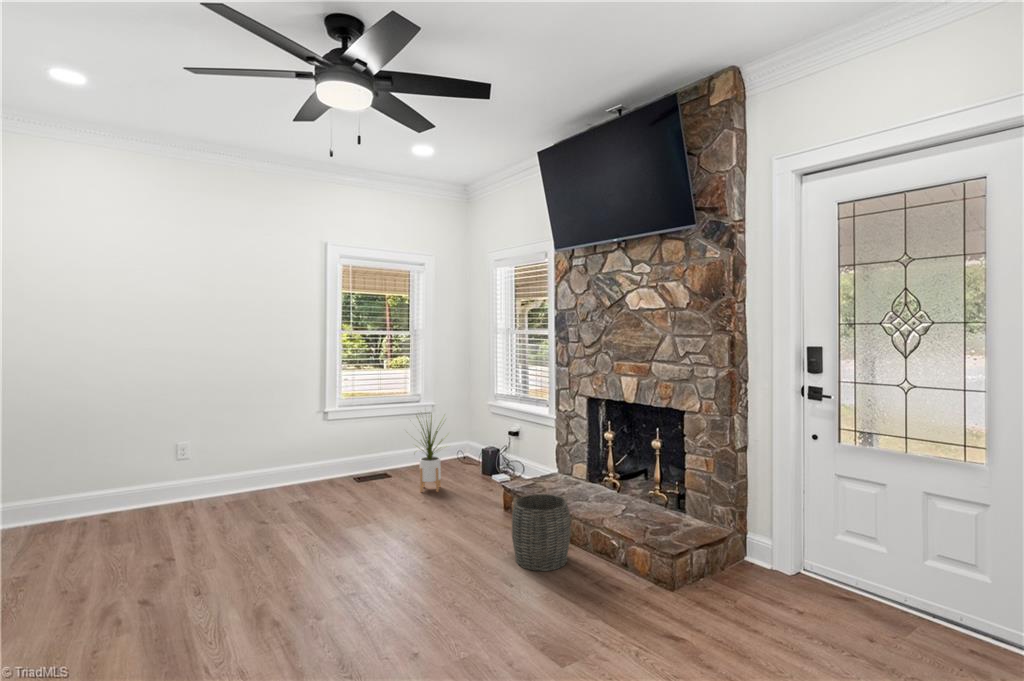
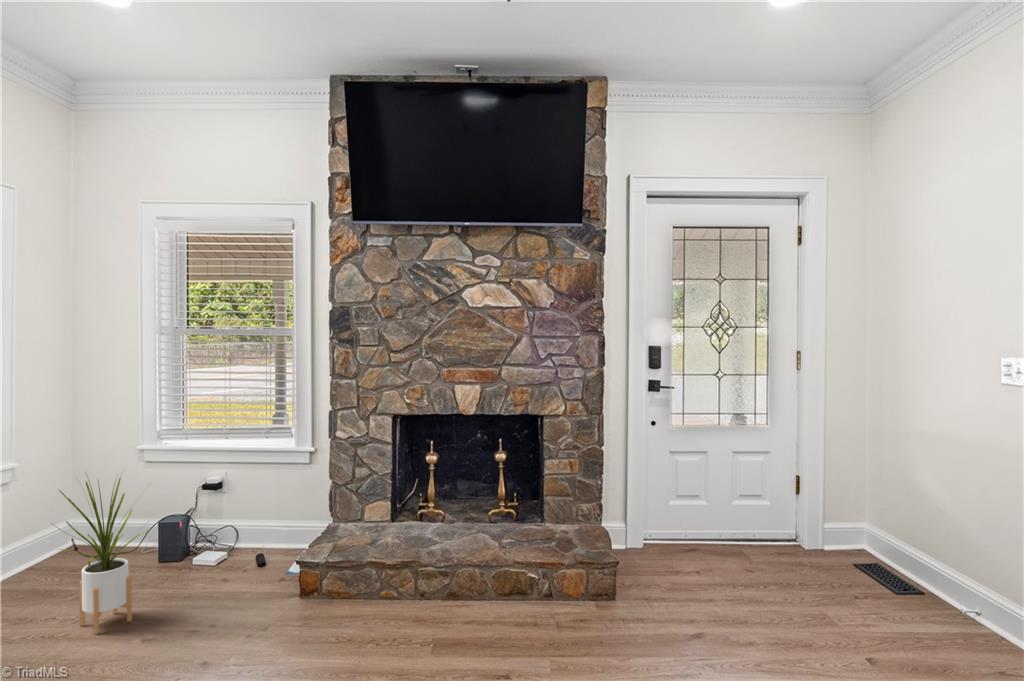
woven basket: present [512,494,571,571] -> none [431,543,508,650]

